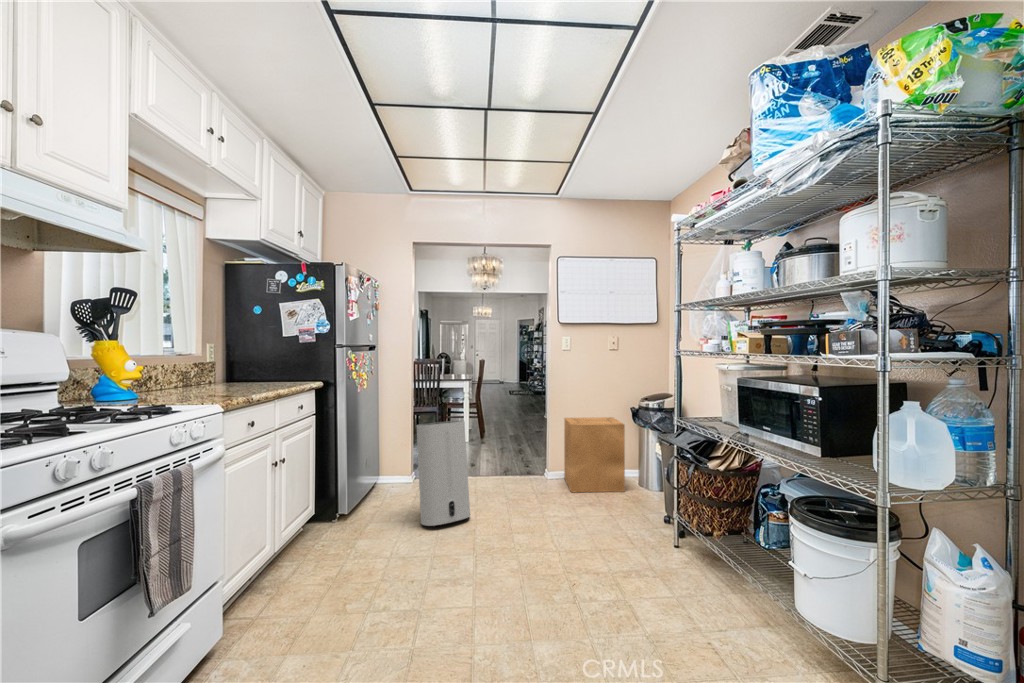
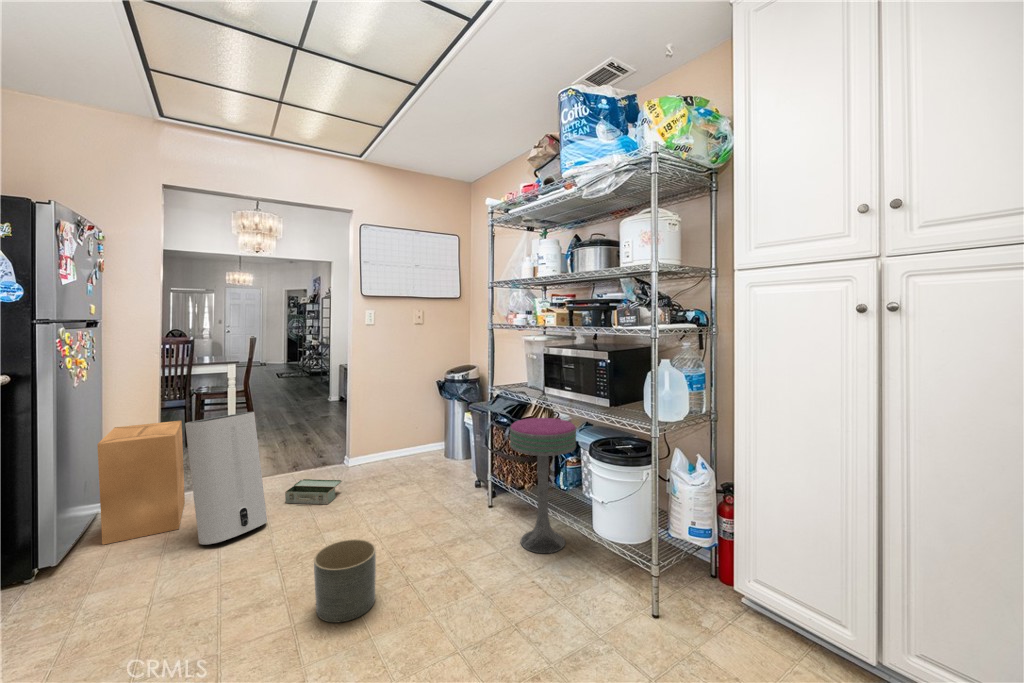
cardboard box: present [564,417,625,492] -> present [97,421,185,545]
bar stool: none [690,457,778,624] -> present [510,418,576,553]
toolbox: none [488,485,535,511] -> present [285,479,342,504]
planter: none [485,549,538,628] -> present [314,539,376,623]

